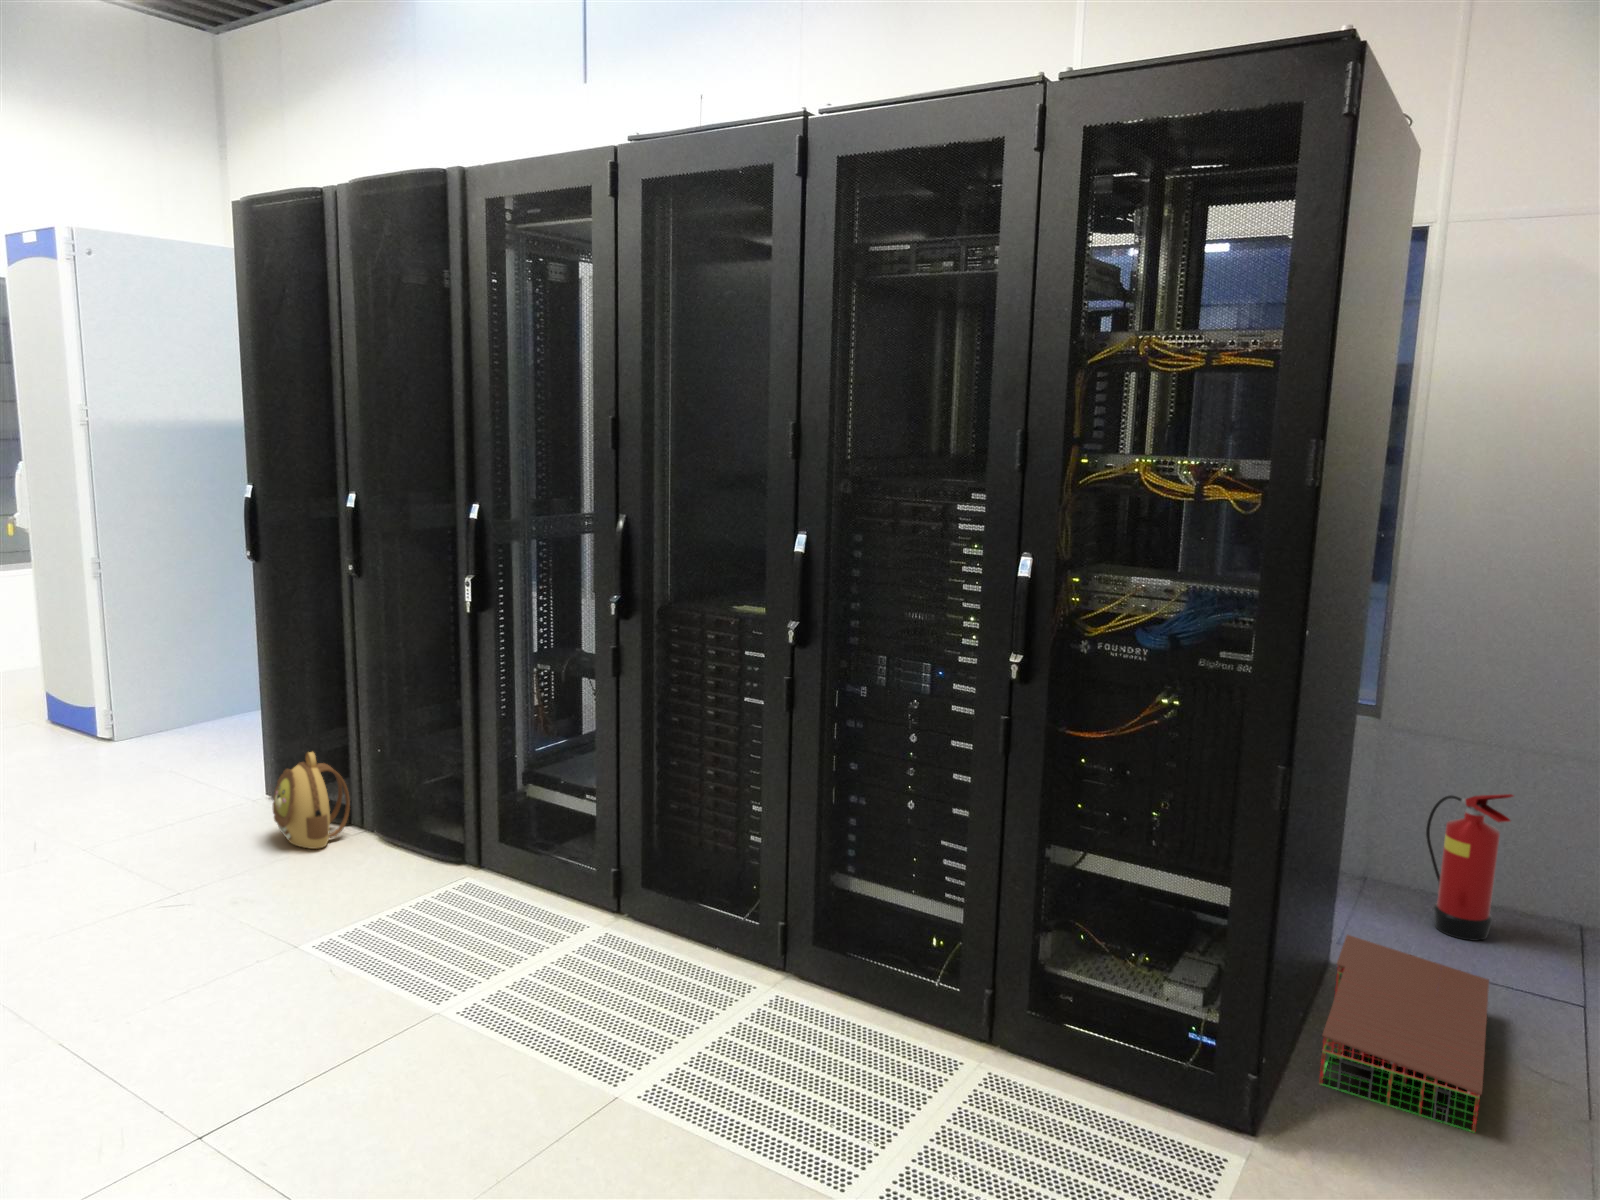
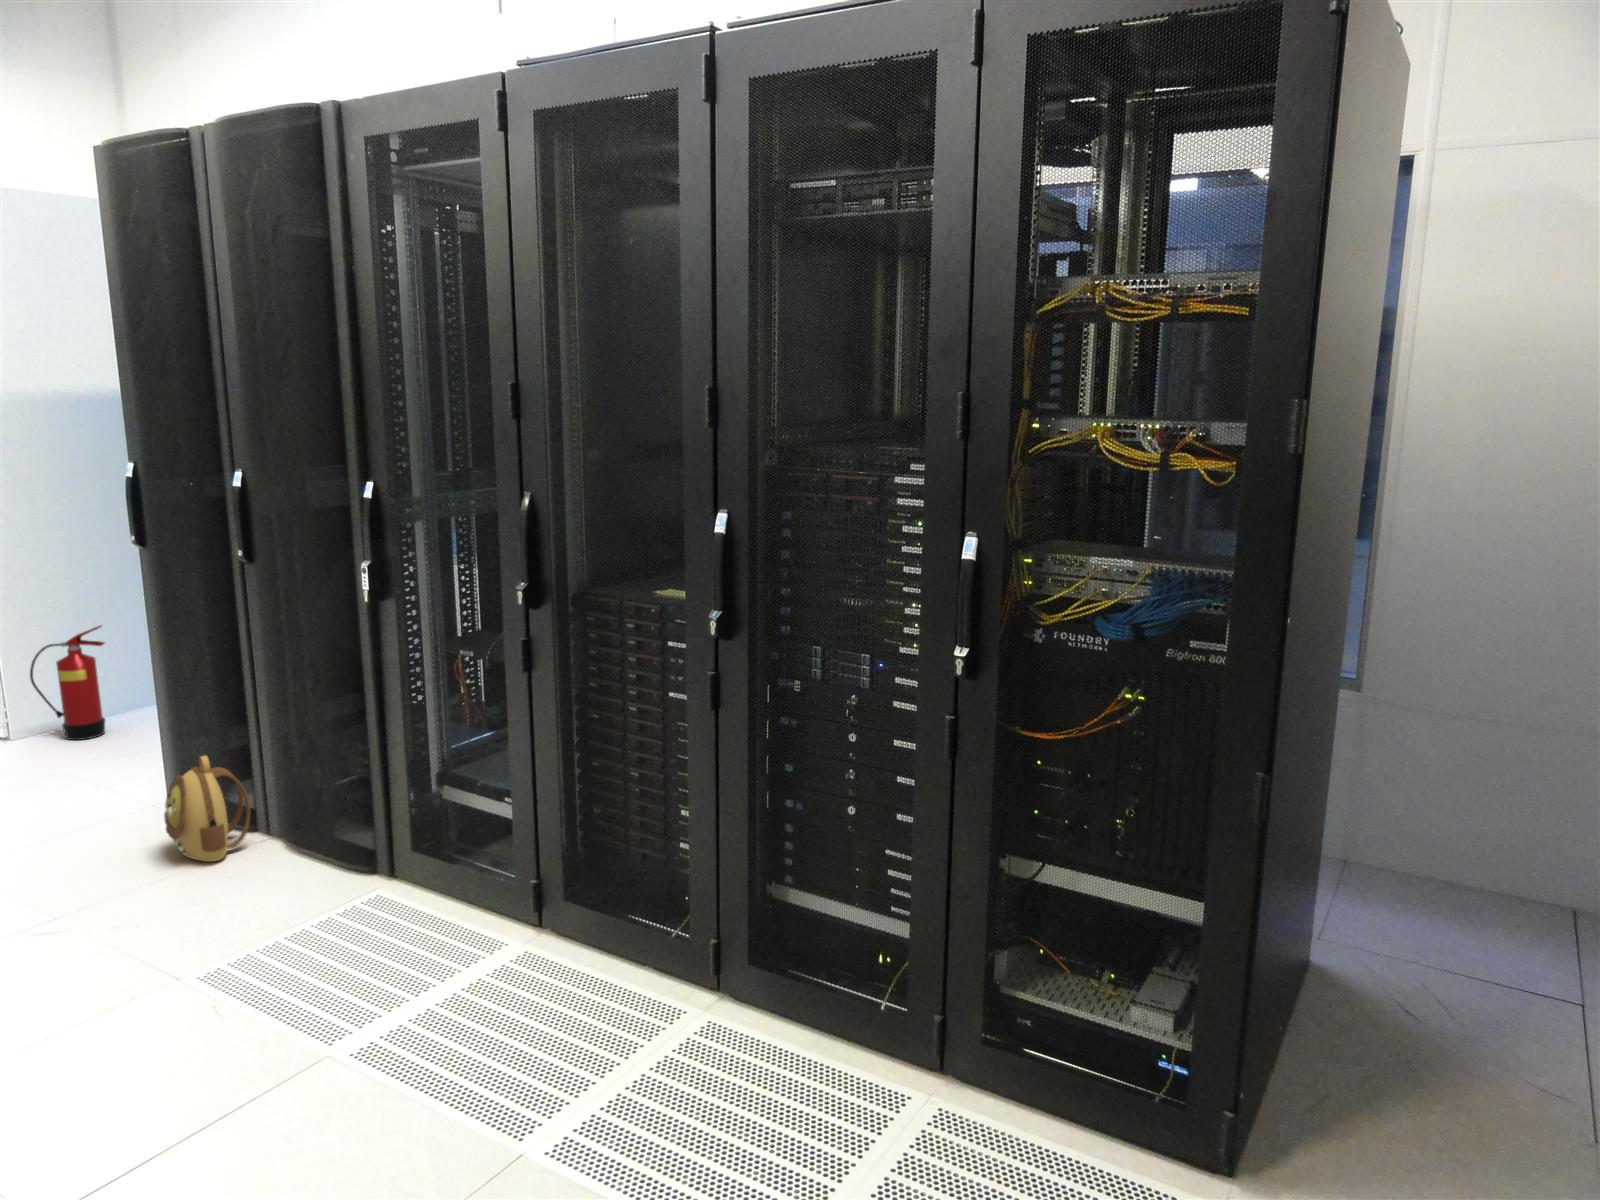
fire extinguisher: present [1426,794,1513,941] -> present [30,625,105,740]
storage bin: present [1319,935,1489,1132] -> none [1301,937,1485,1166]

